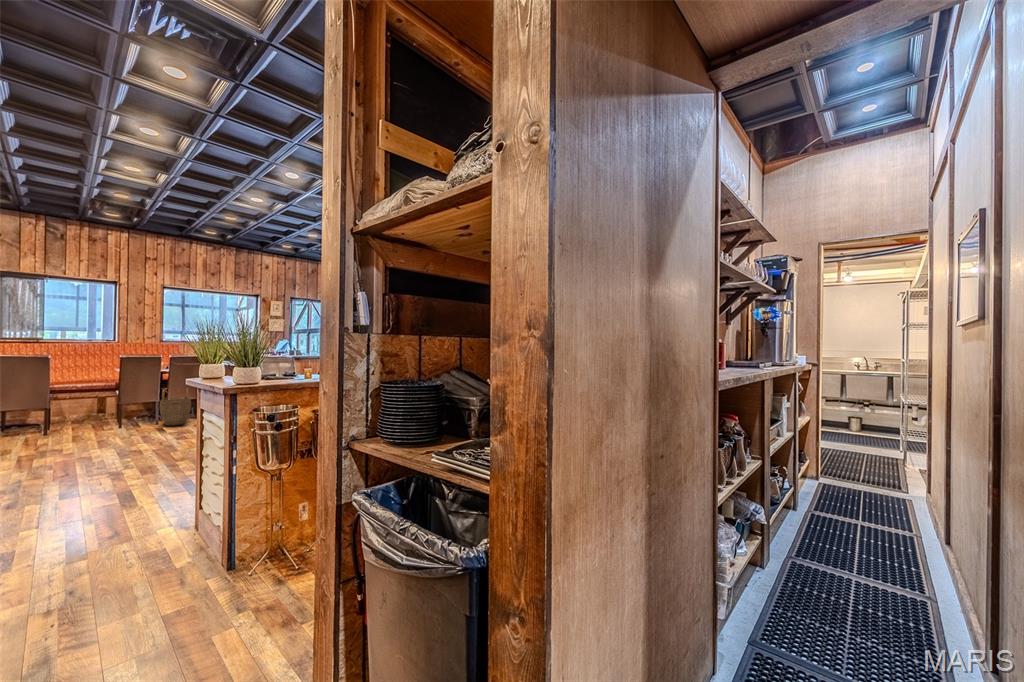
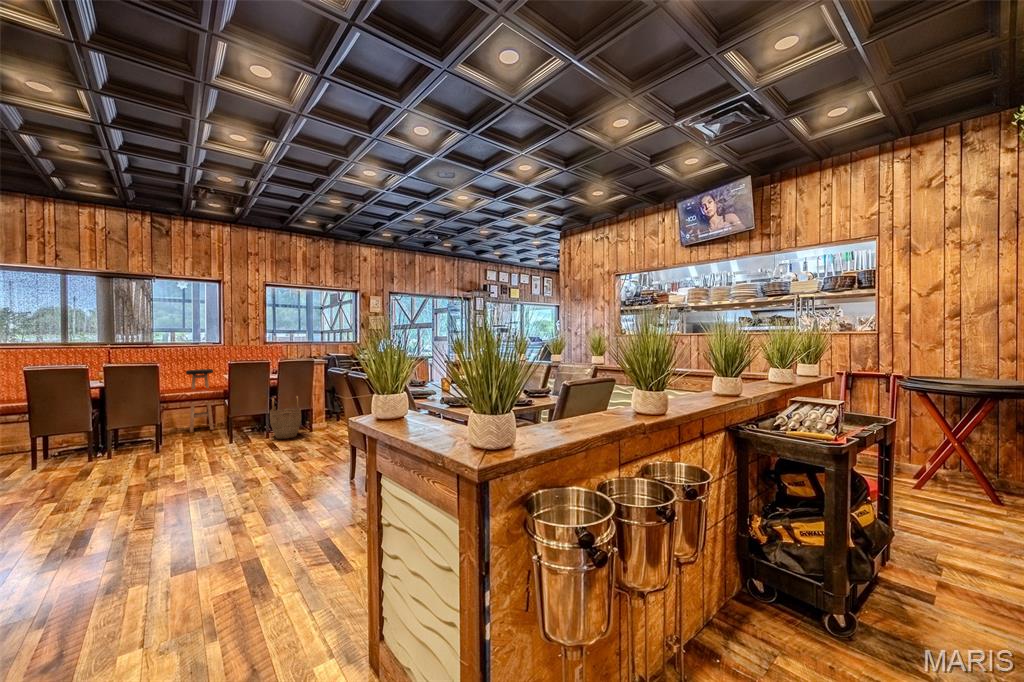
bar stool: none [77,363,106,421] -> present [186,369,213,432]

